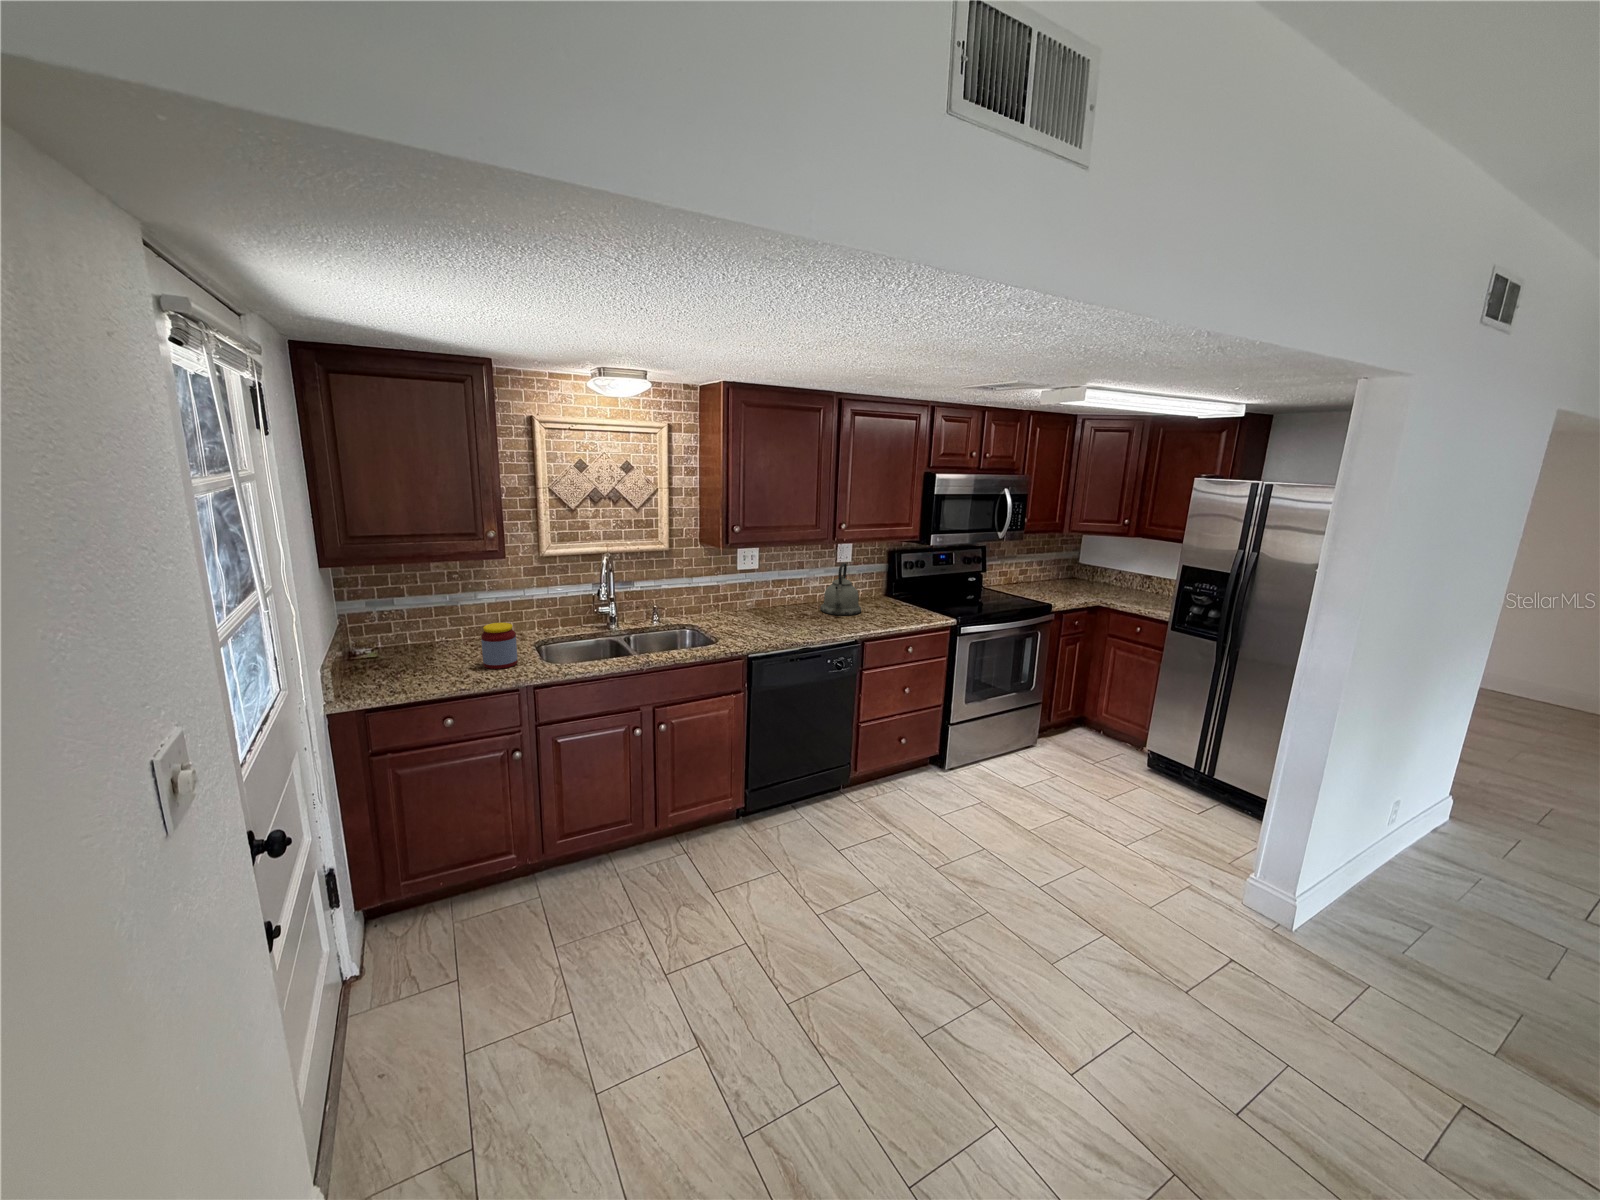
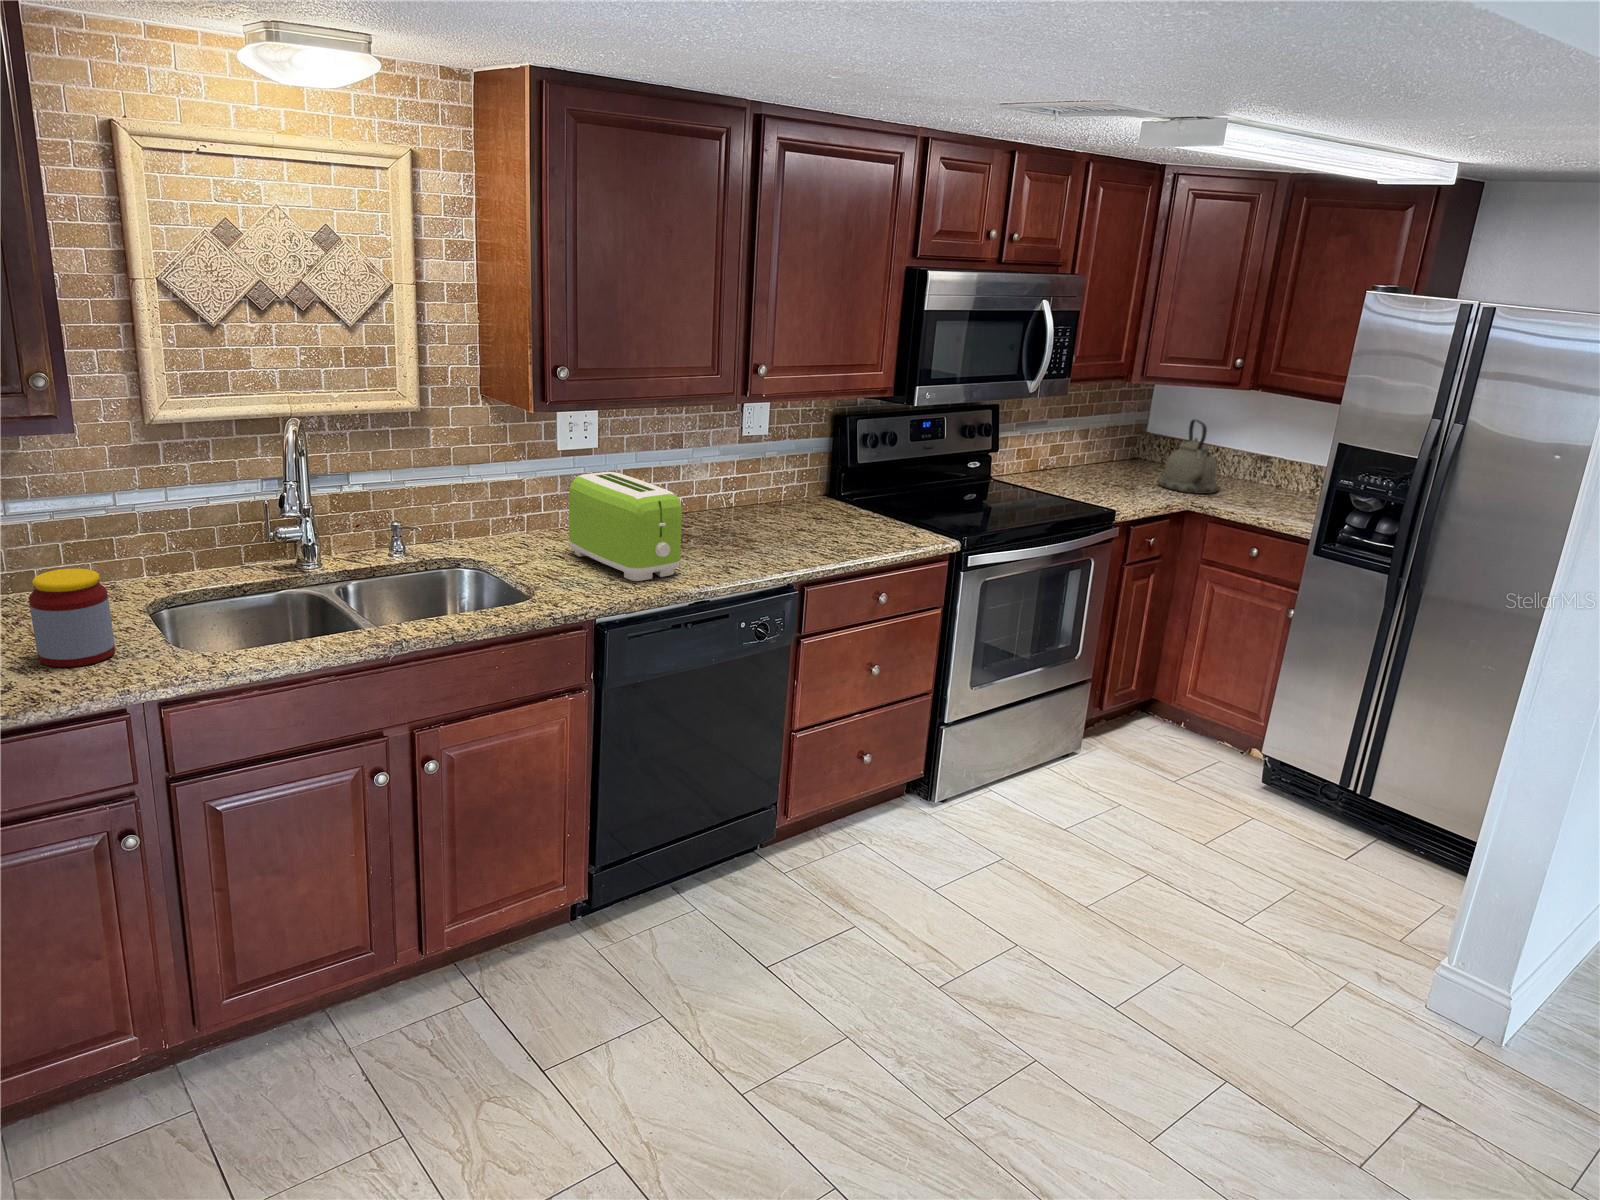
kettle: present [820,563,861,615] -> present [1158,420,1219,494]
toaster: none [741,581,797,637] -> present [569,472,682,581]

